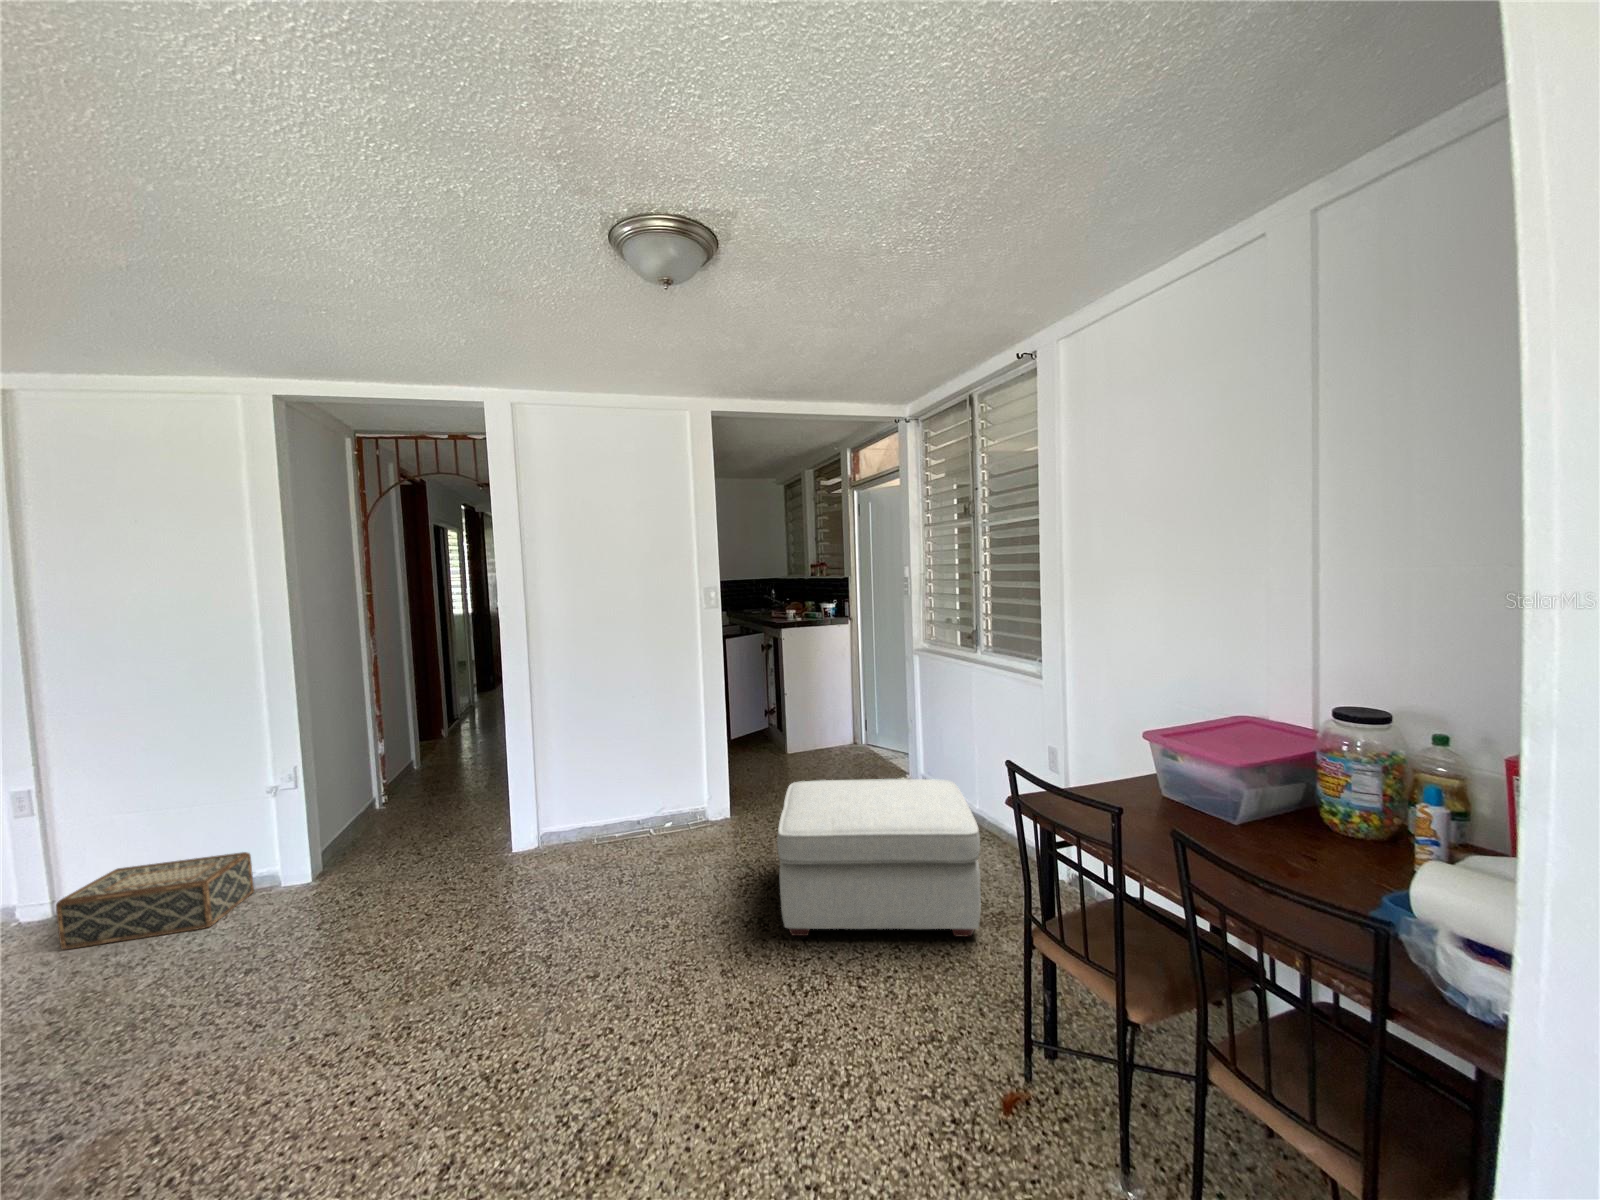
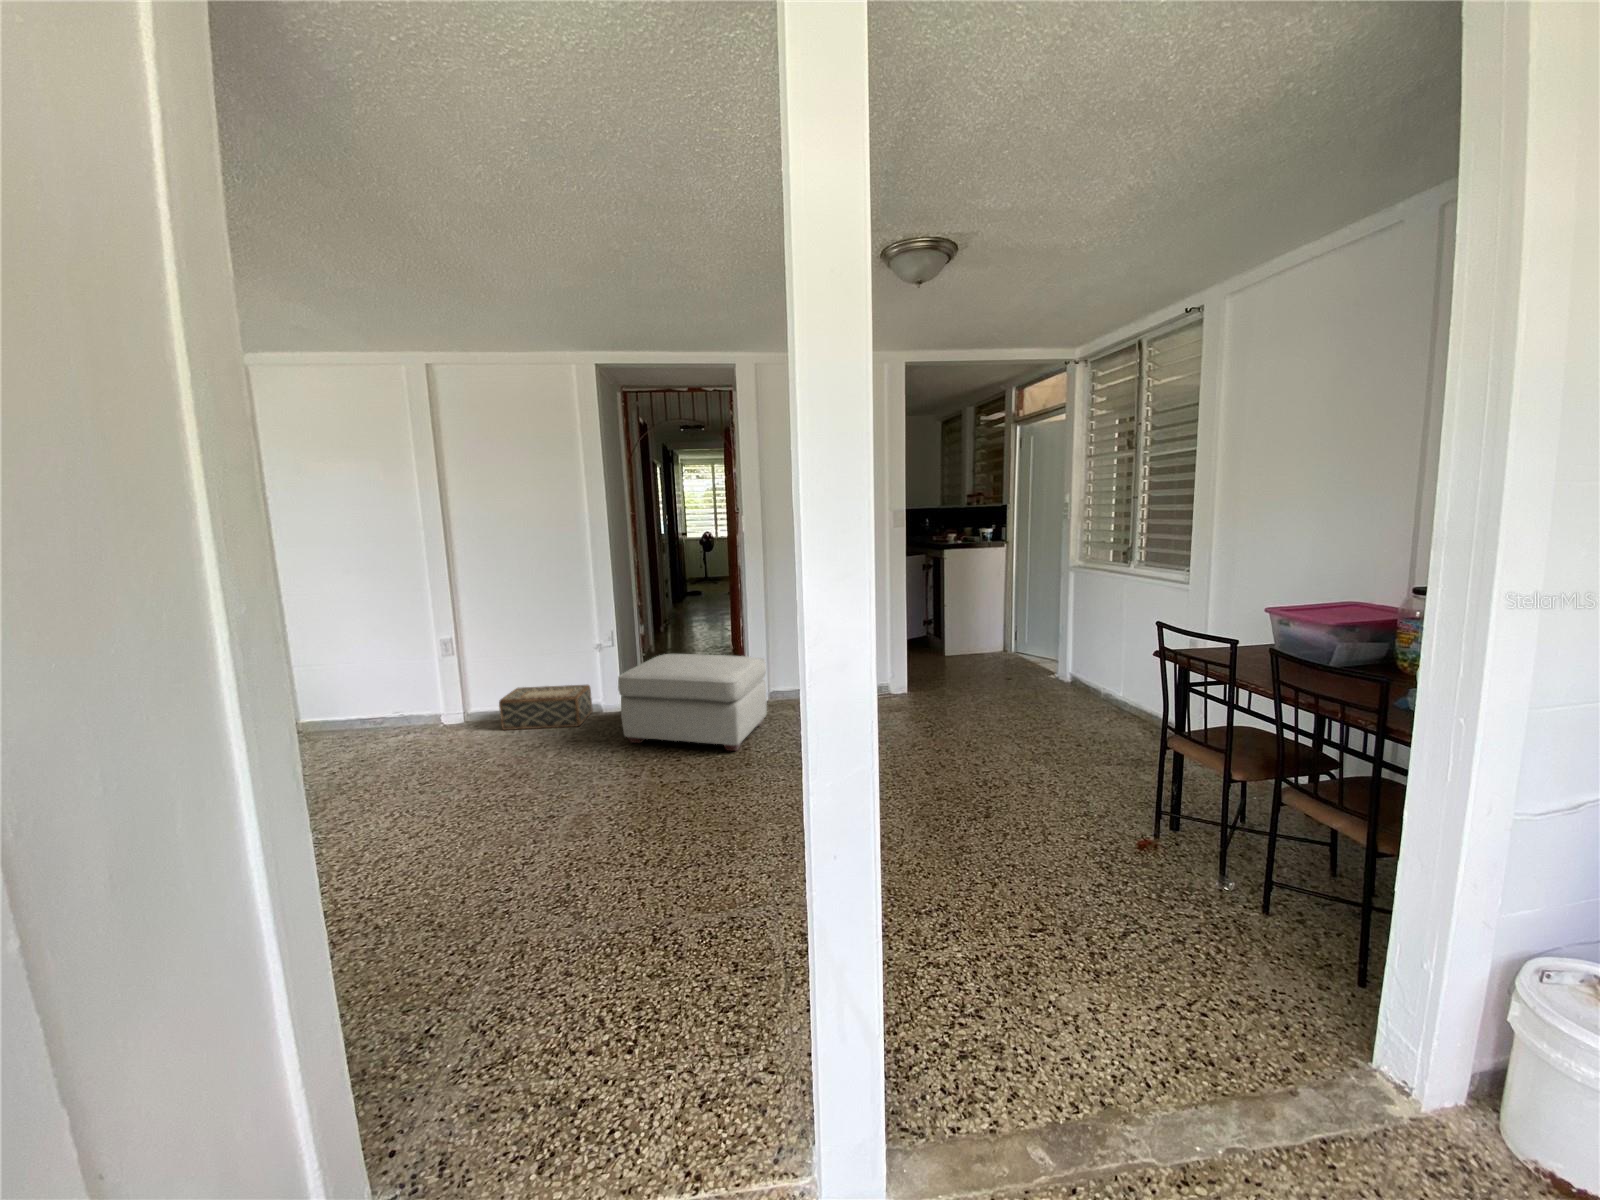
ottoman: present [777,779,981,937] -> present [618,654,767,751]

